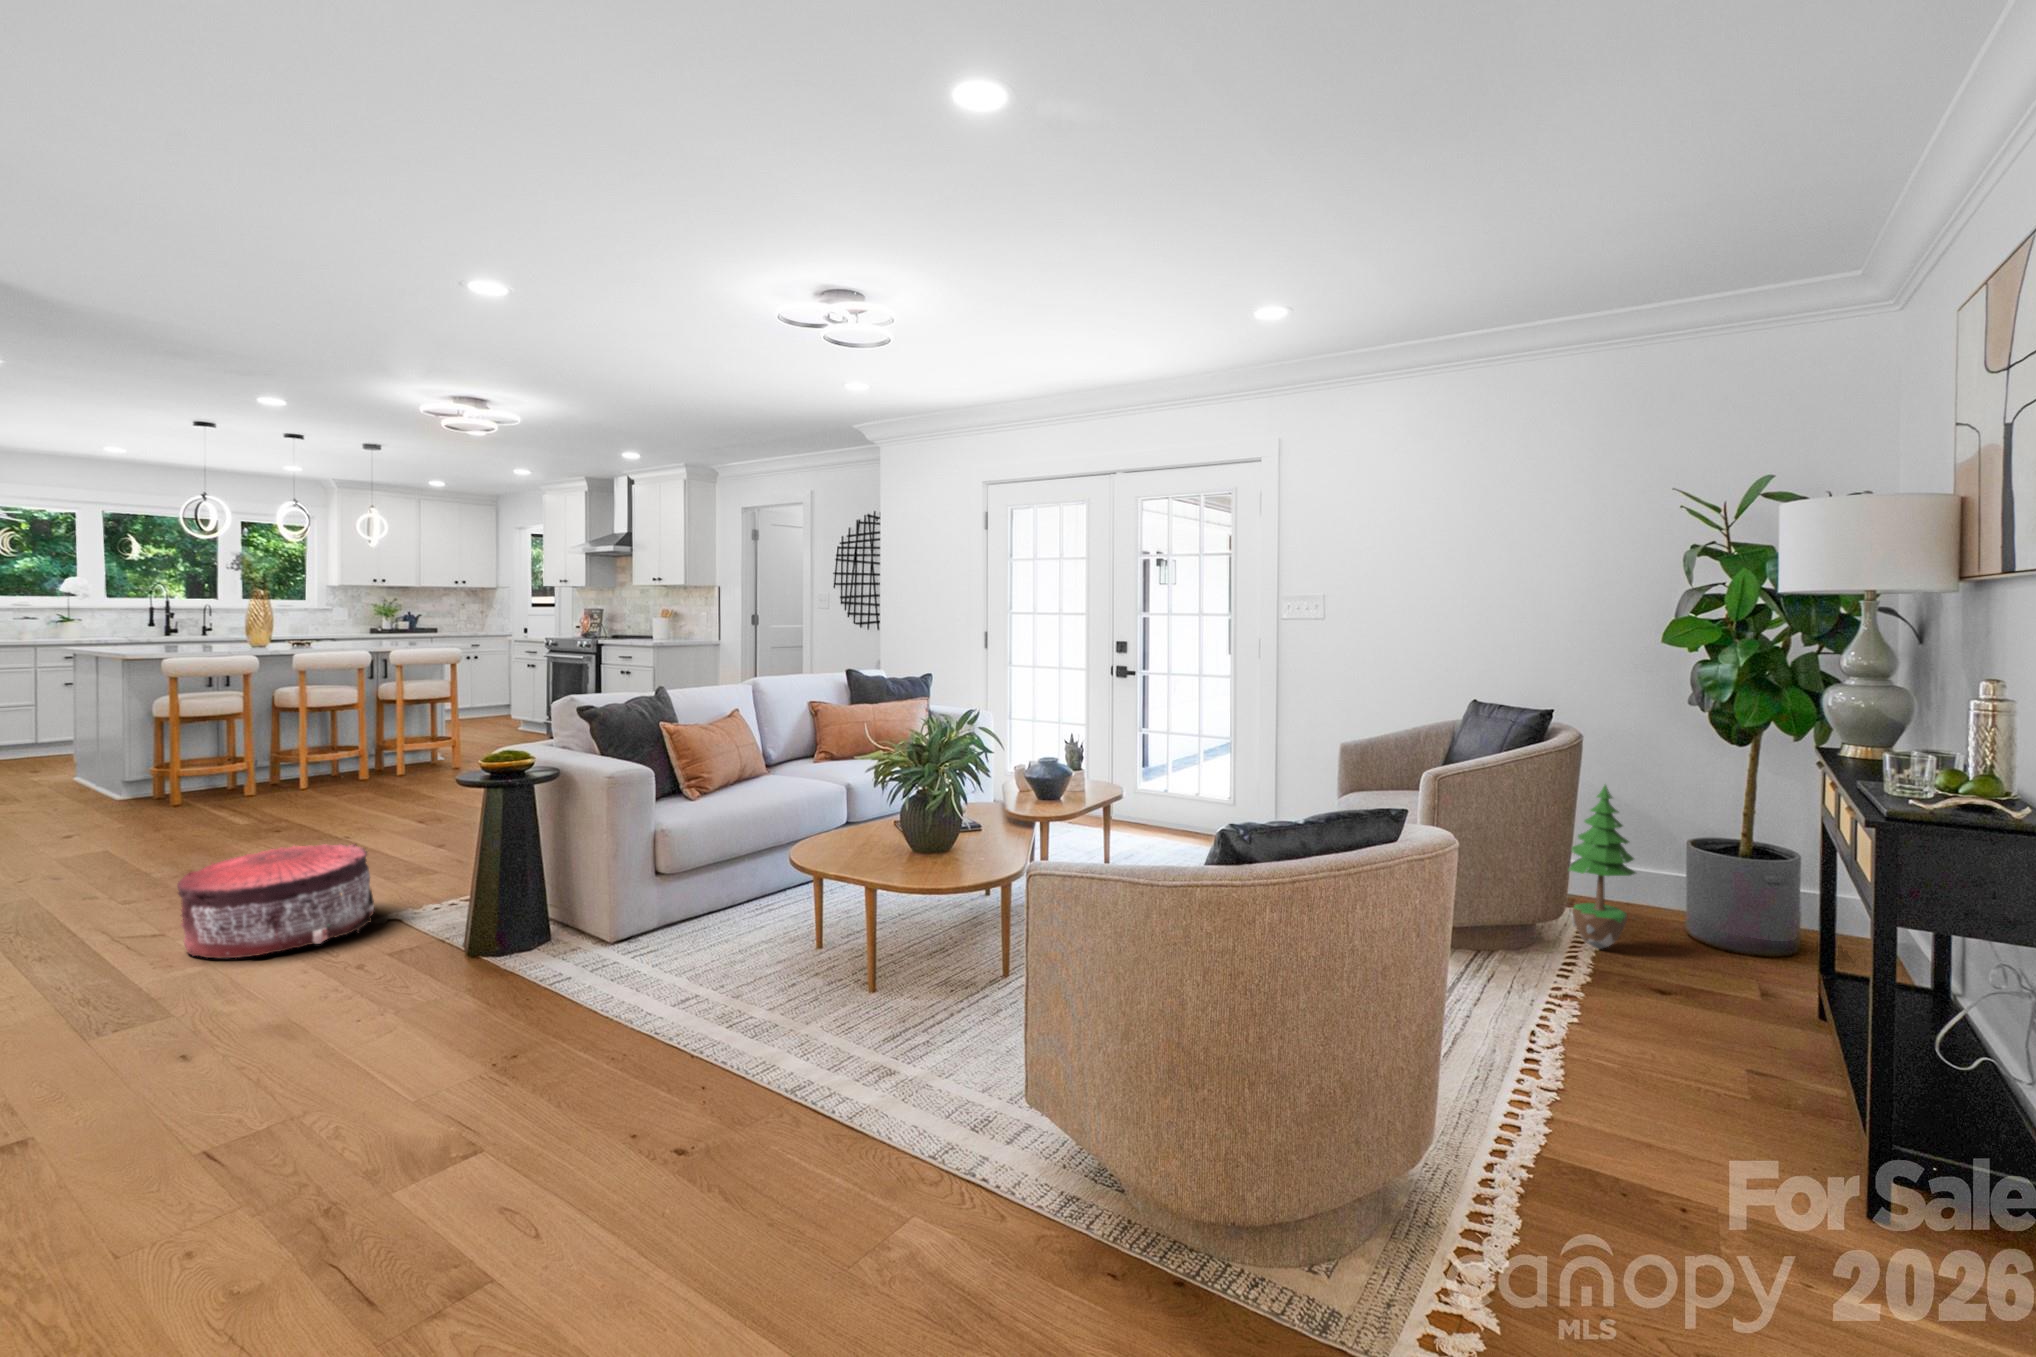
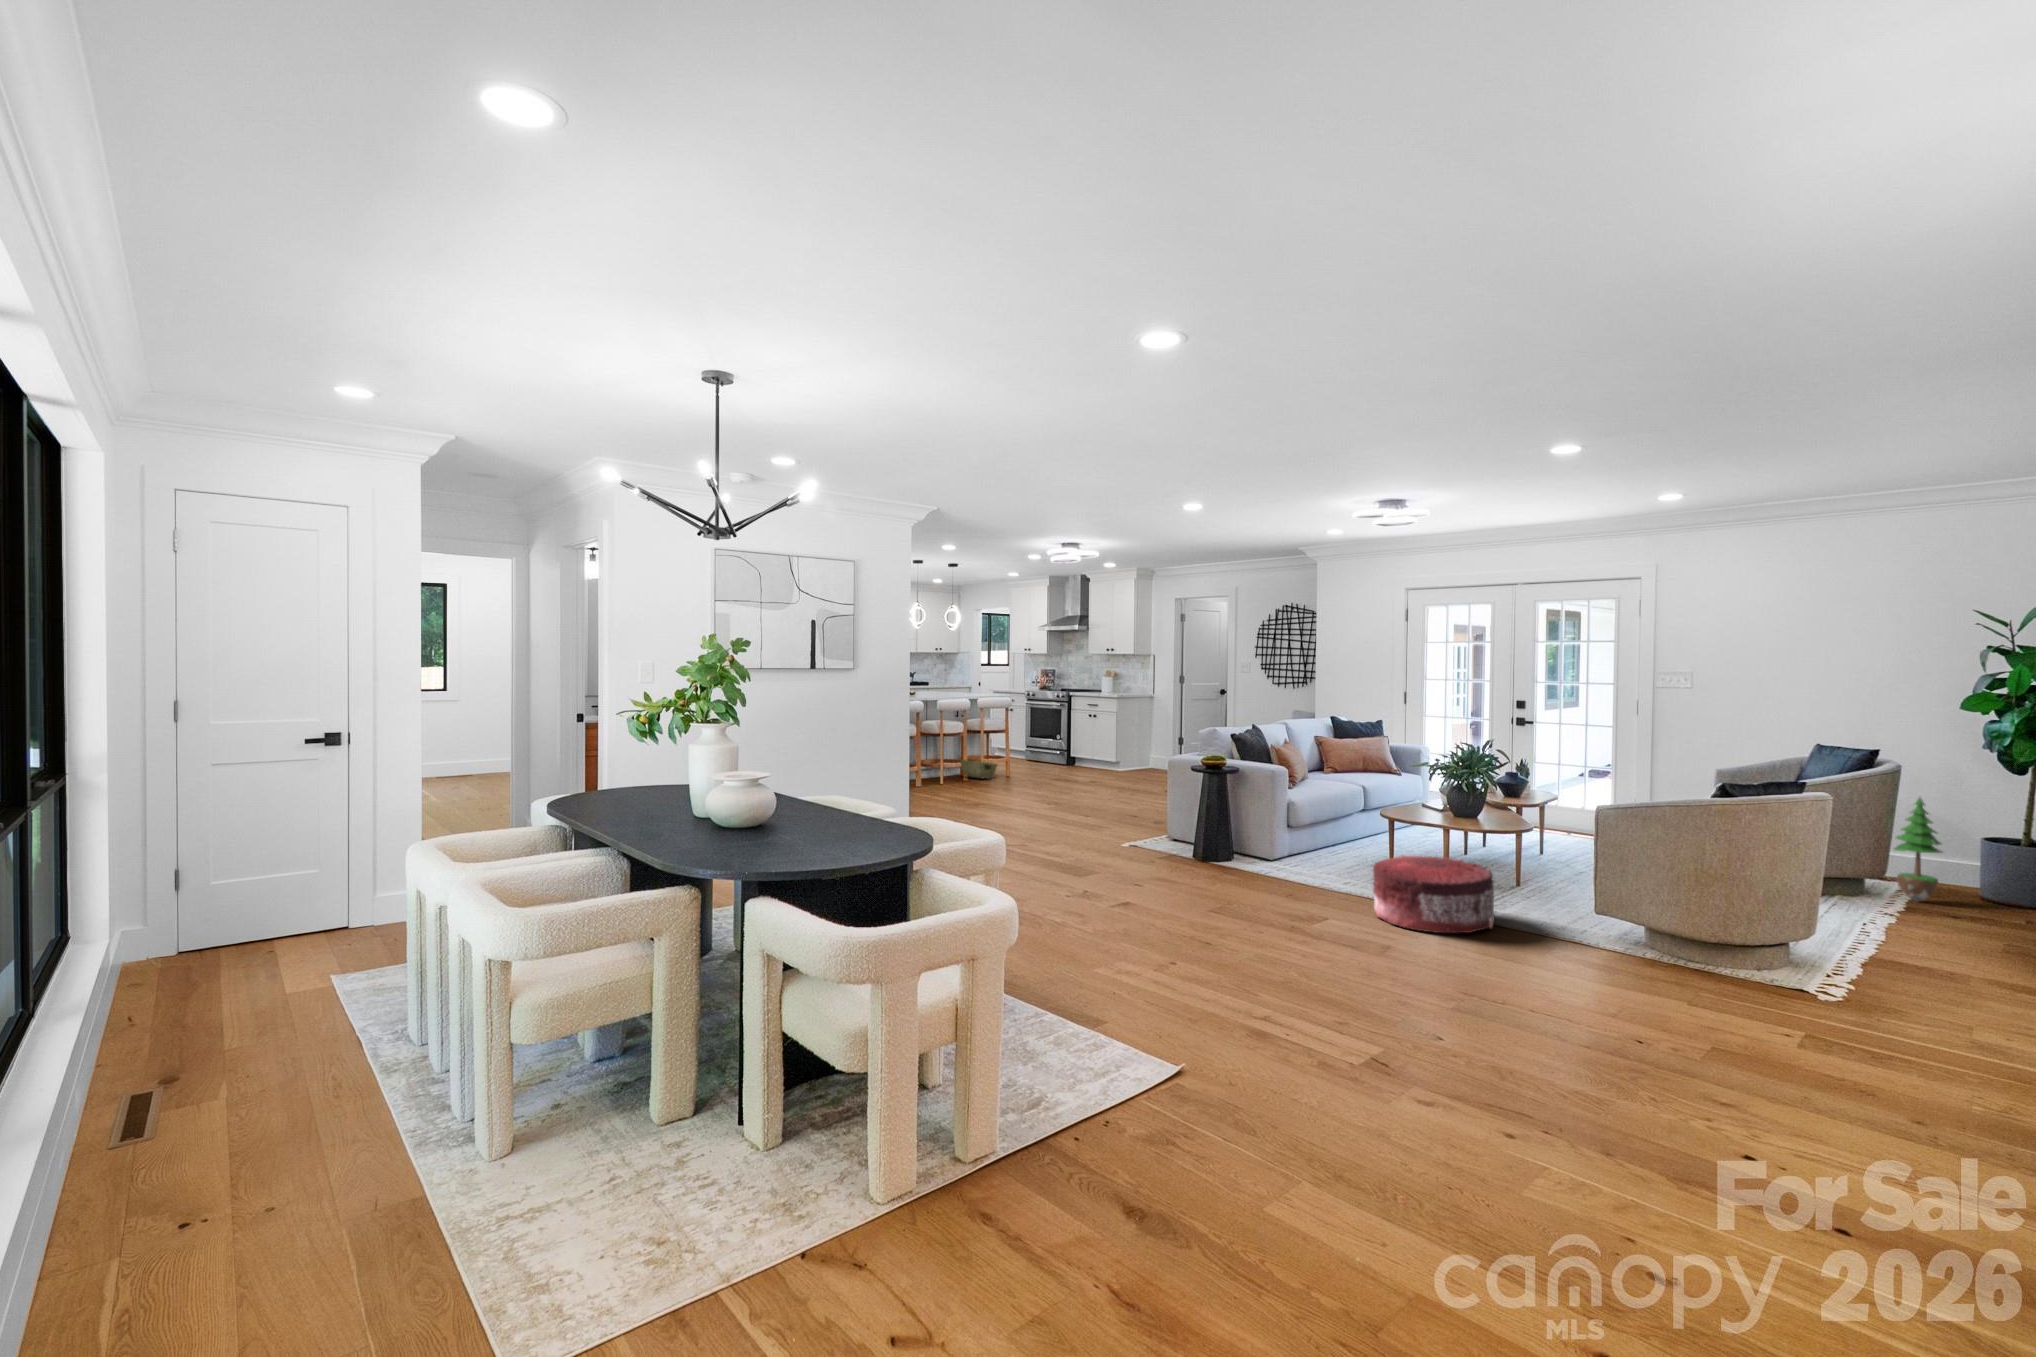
woven basket: none [381,746,438,776] -> present [960,759,997,779]
pouf: present [177,844,374,958] -> present [1373,856,1495,933]

